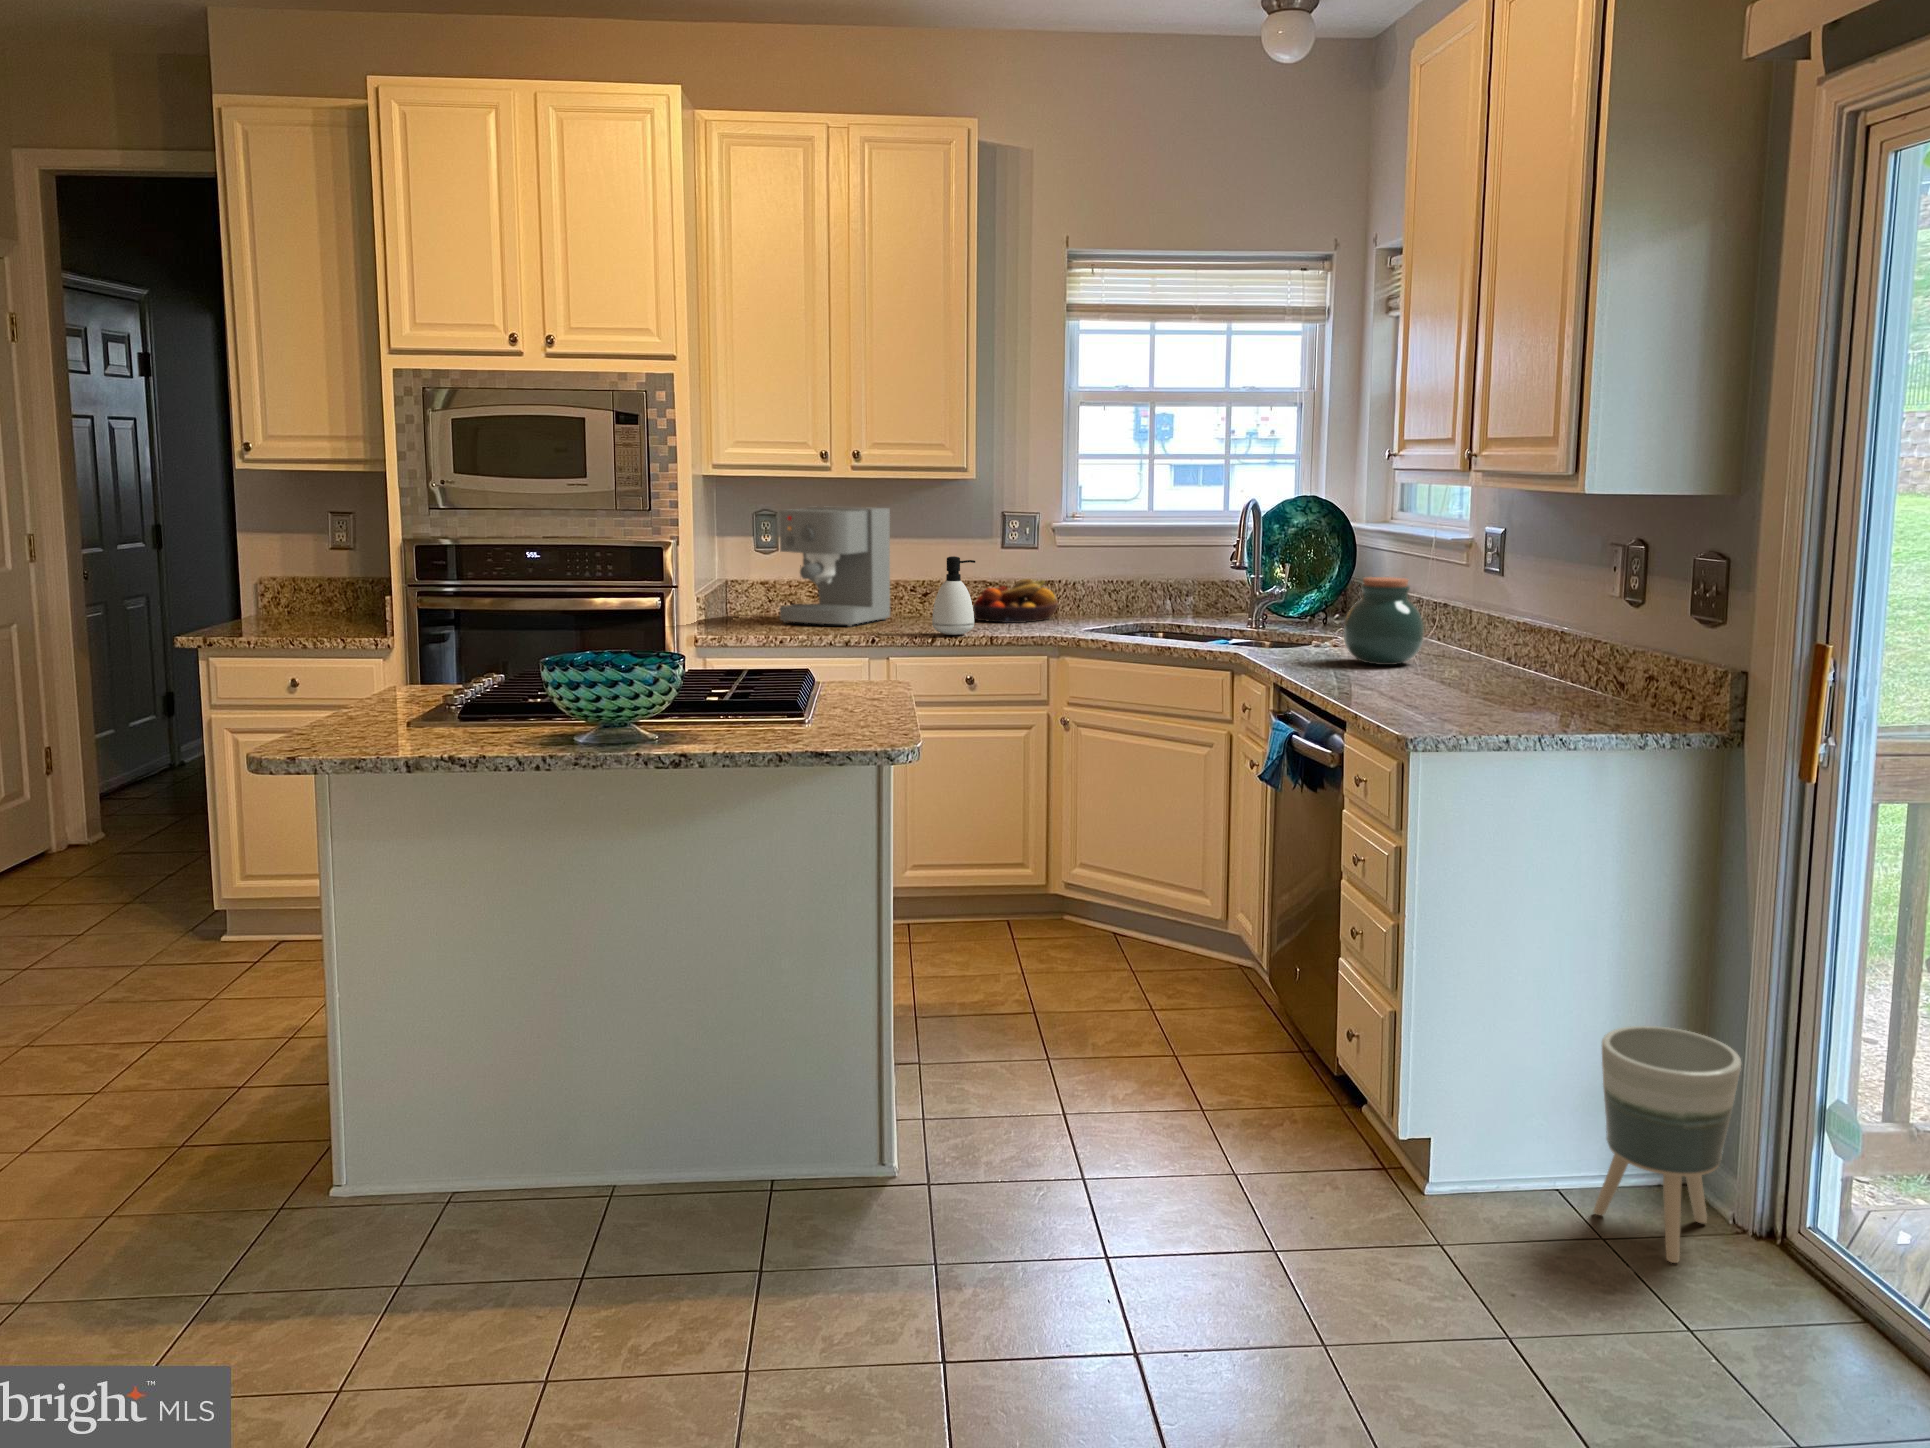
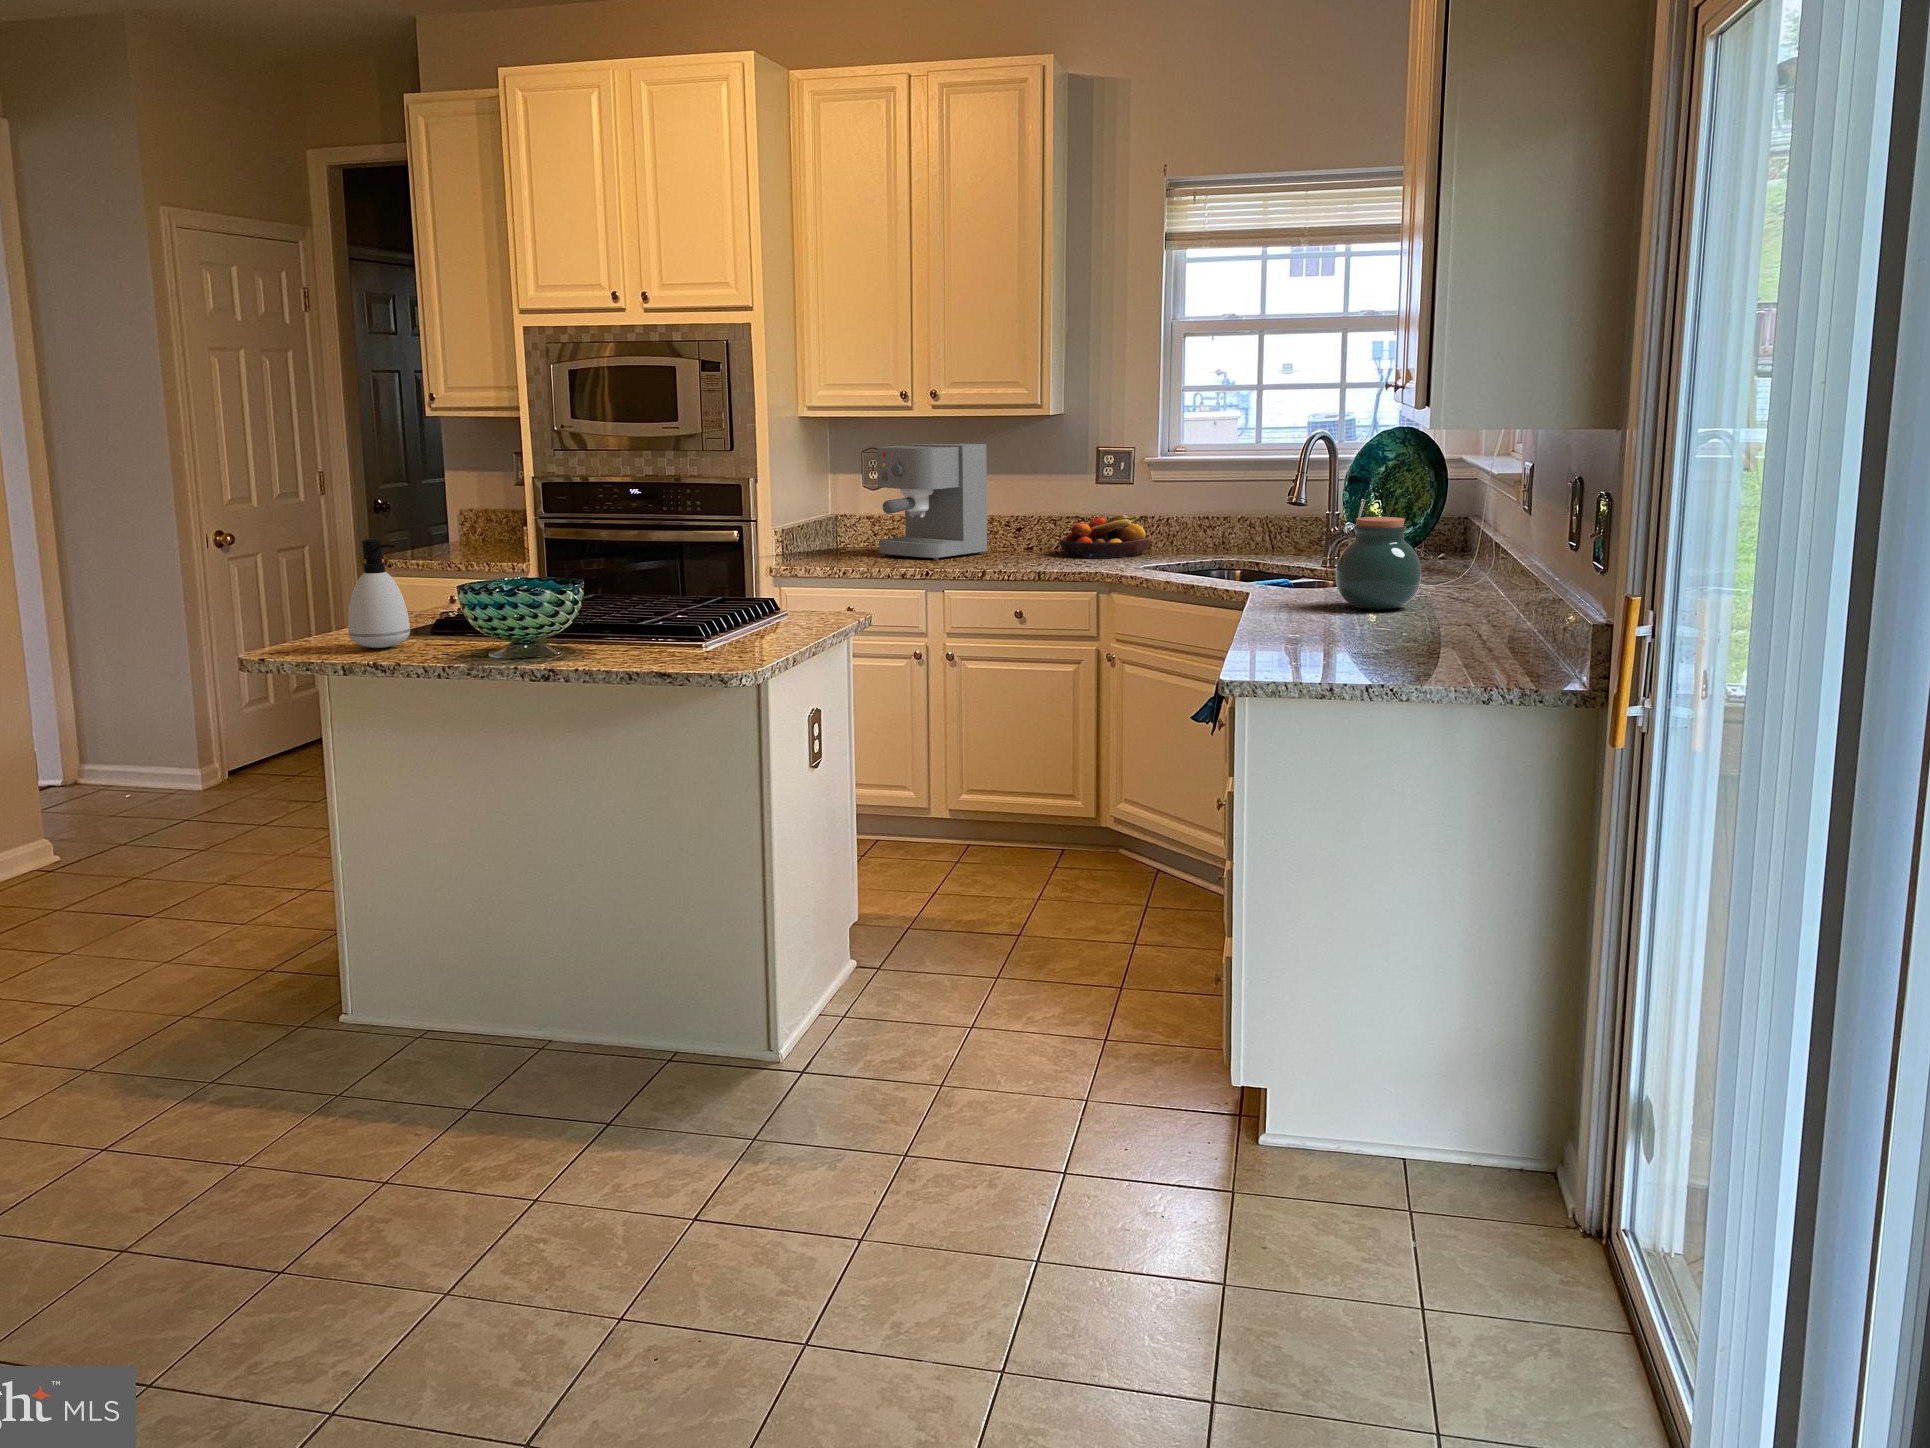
soap dispenser: present [932,556,975,635] -> present [348,538,410,648]
planter: present [1594,1026,1741,1263] -> none [1401,995,1544,1239]

